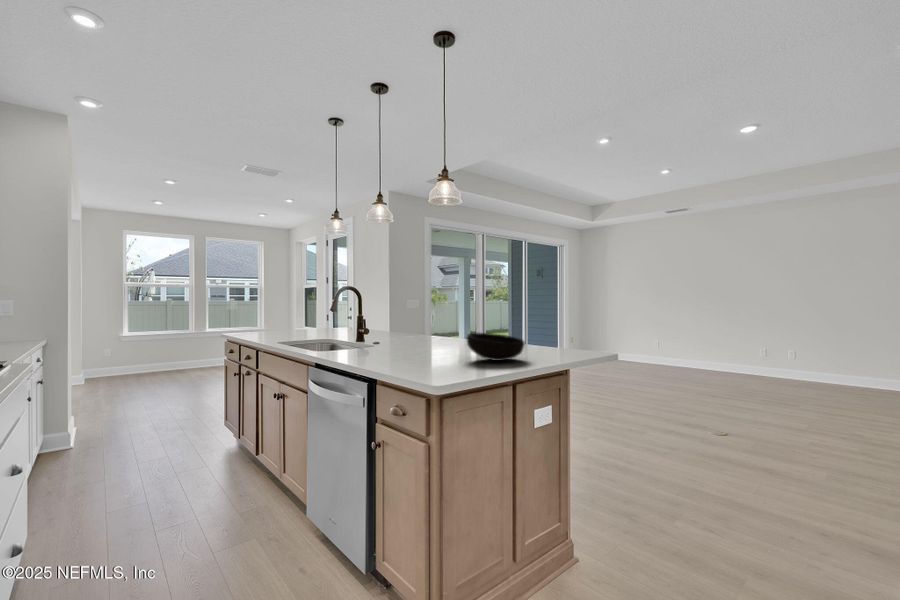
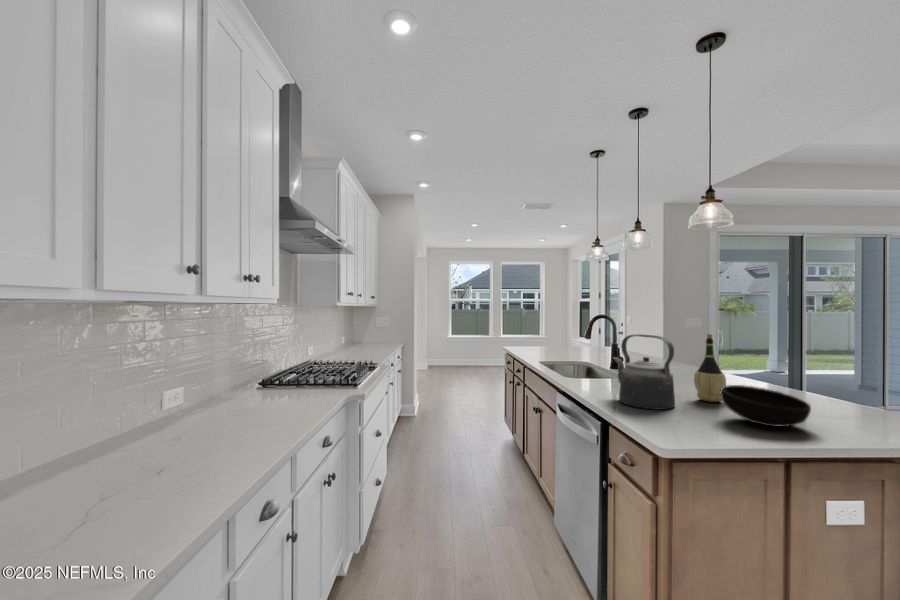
wine bottle: none [440,293,464,353] -> present [694,334,726,402]
kettle: none [375,294,430,364] -> present [615,334,675,410]

